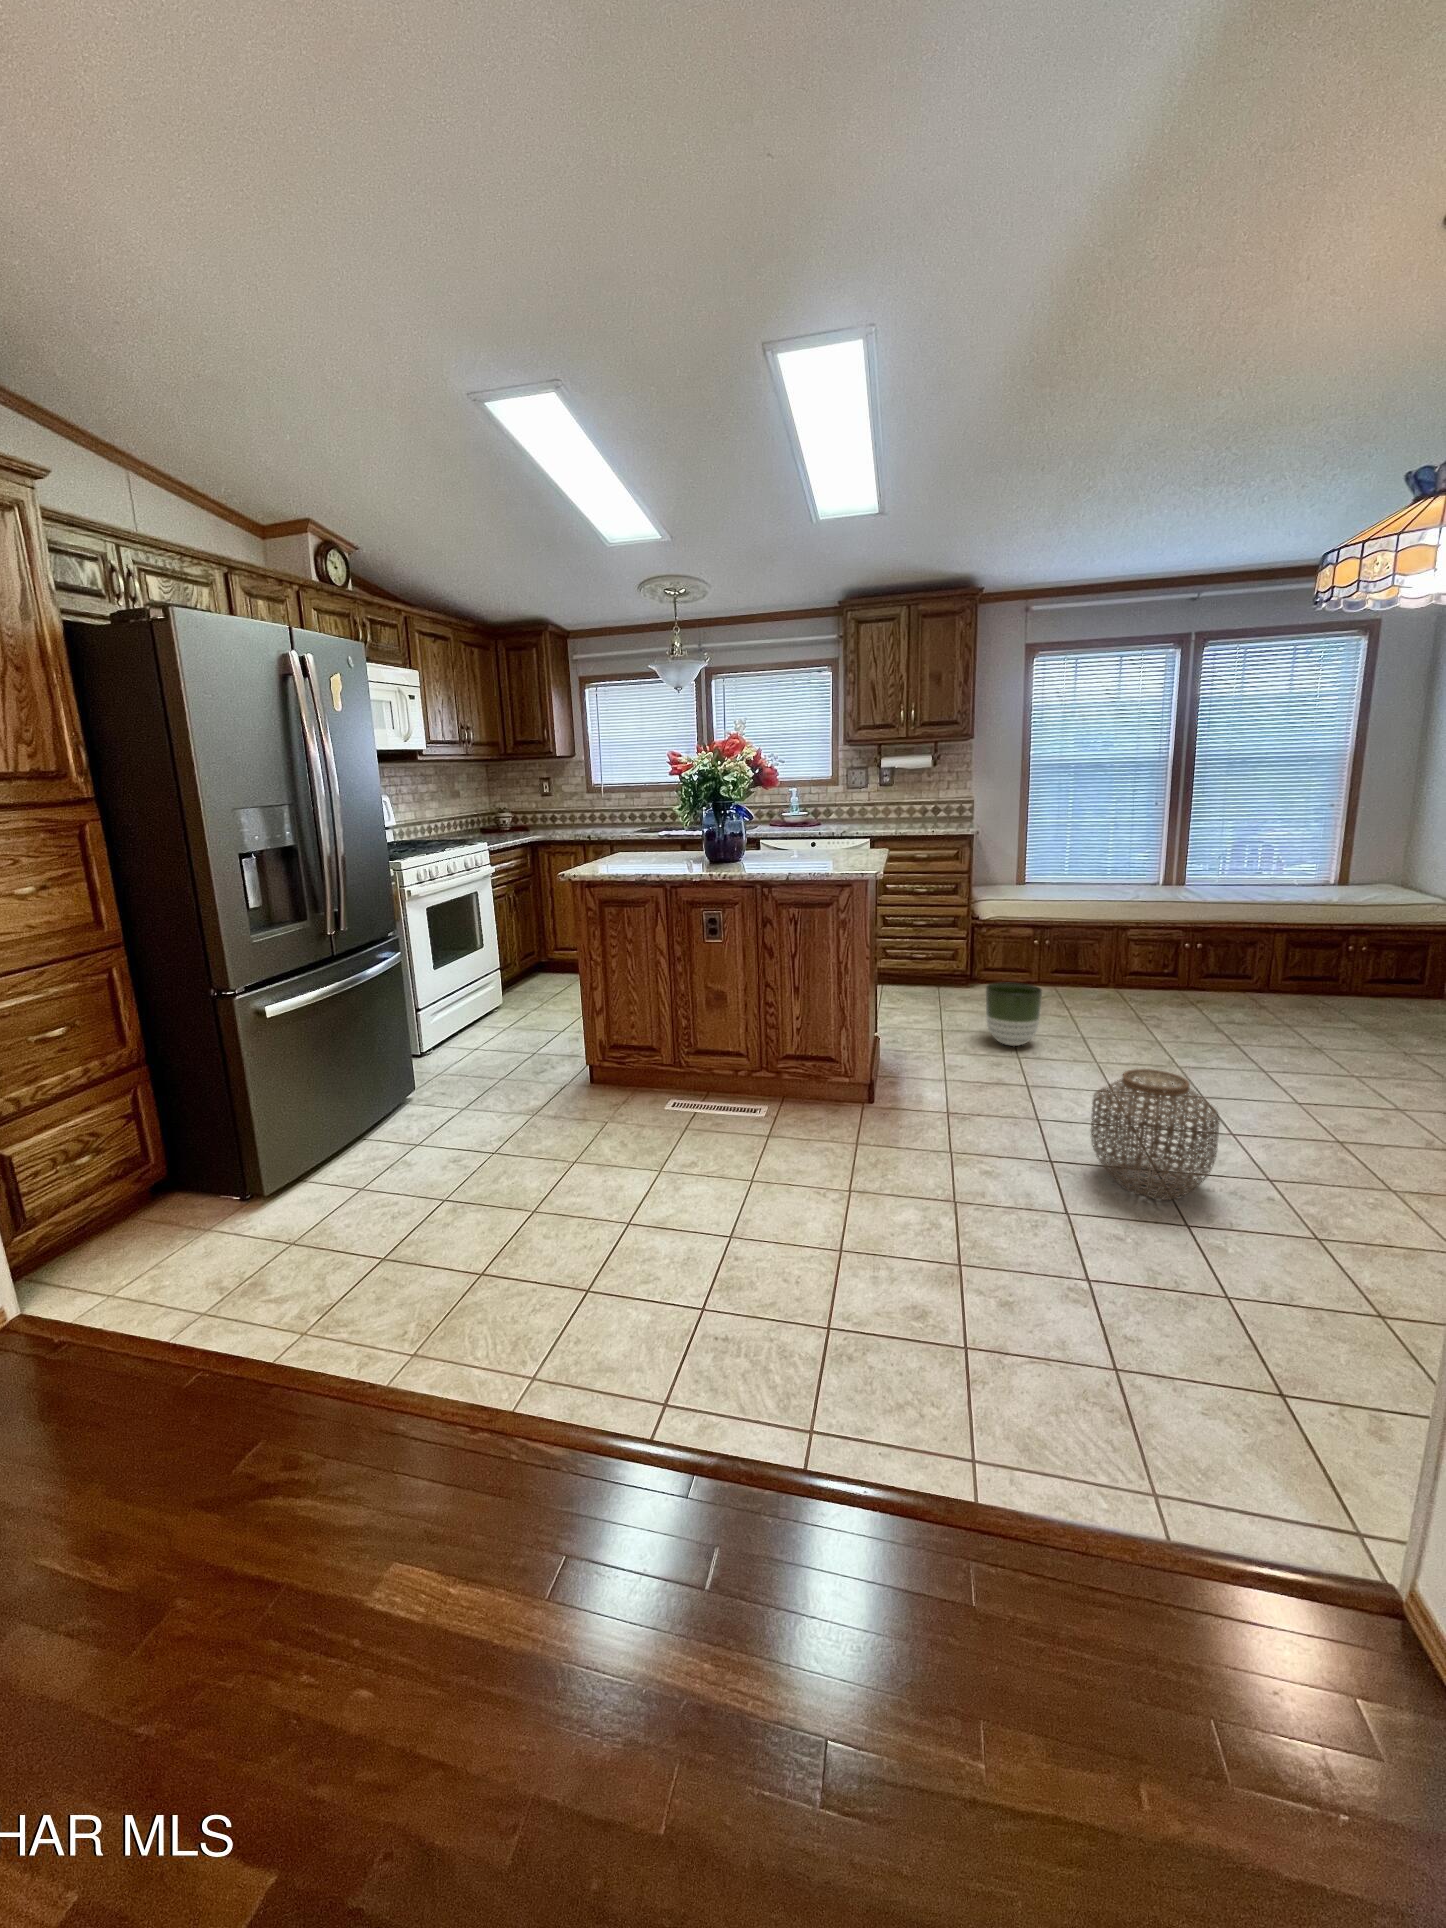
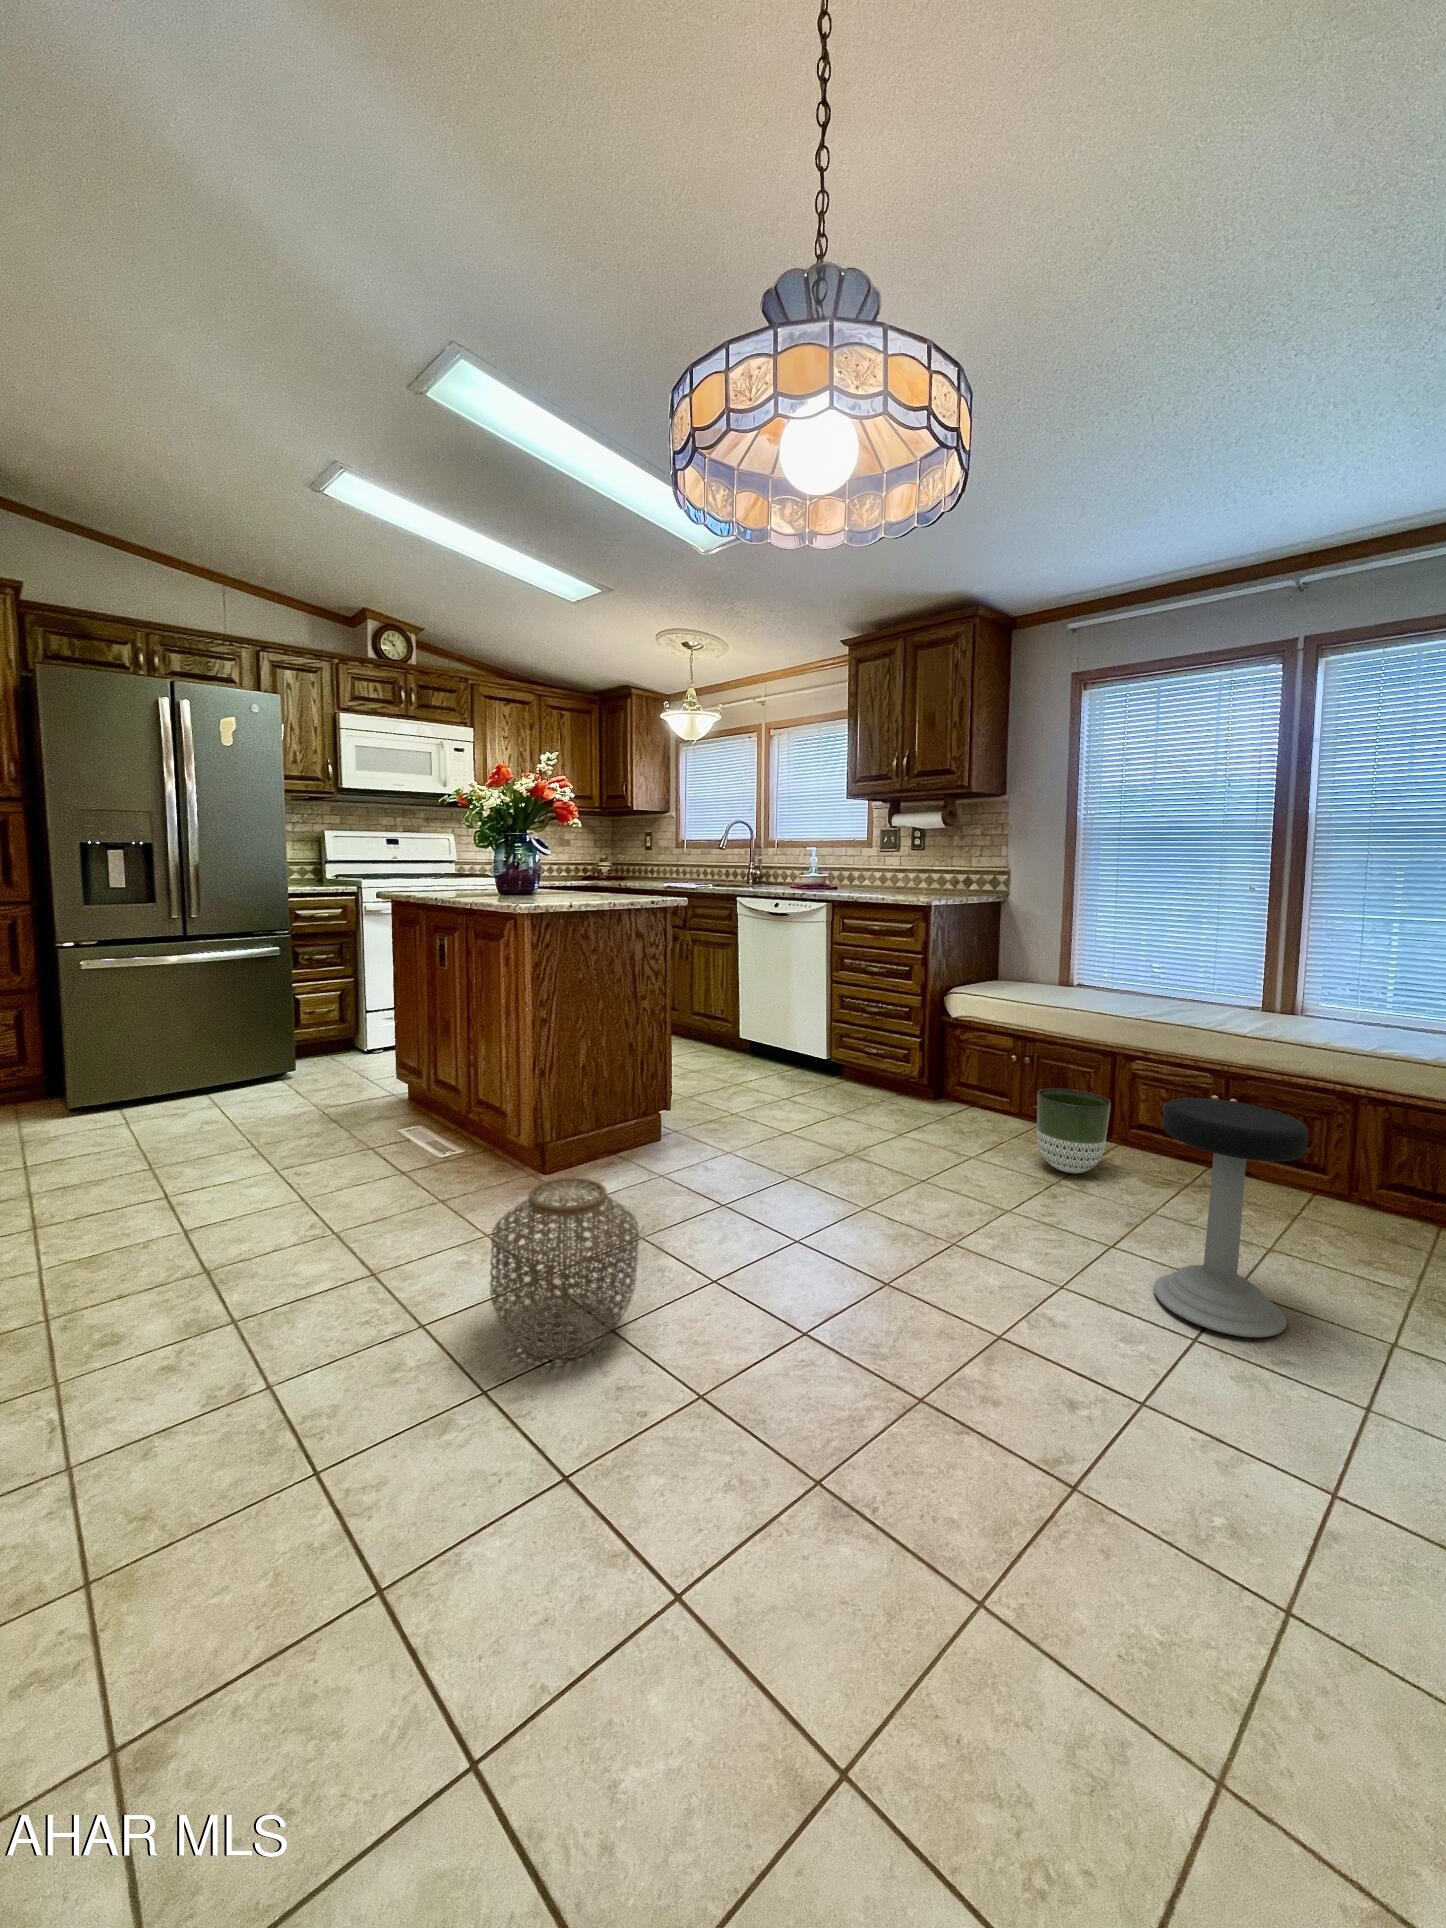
stool: none [1290,939,1391,1068] -> present [1153,1098,1308,1337]
planter: present [986,983,1042,1046] -> present [1037,1088,1111,1173]

